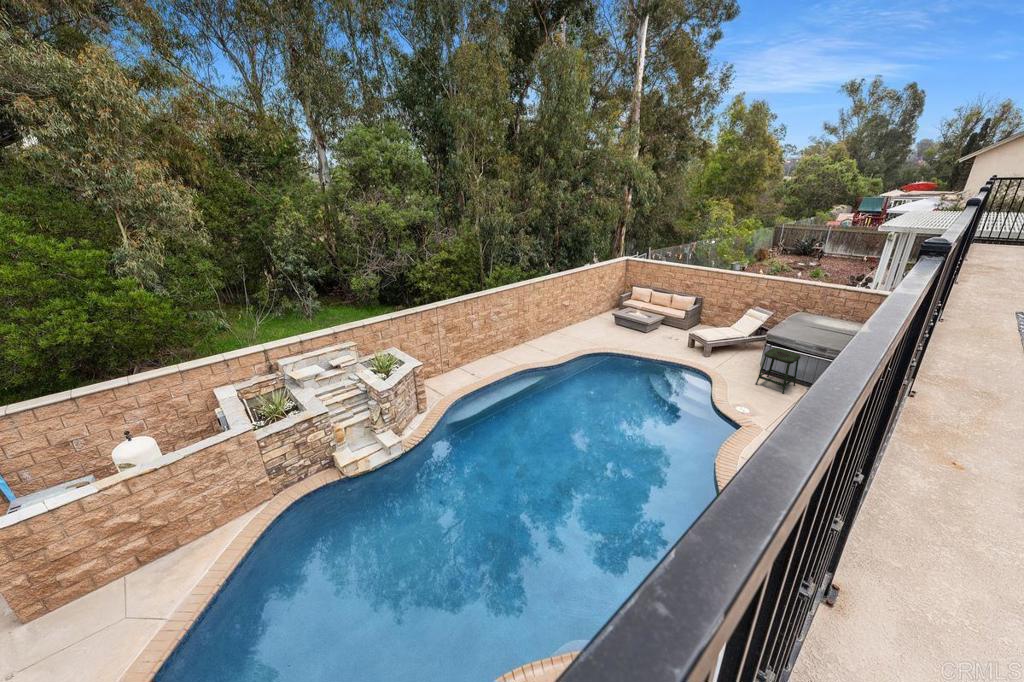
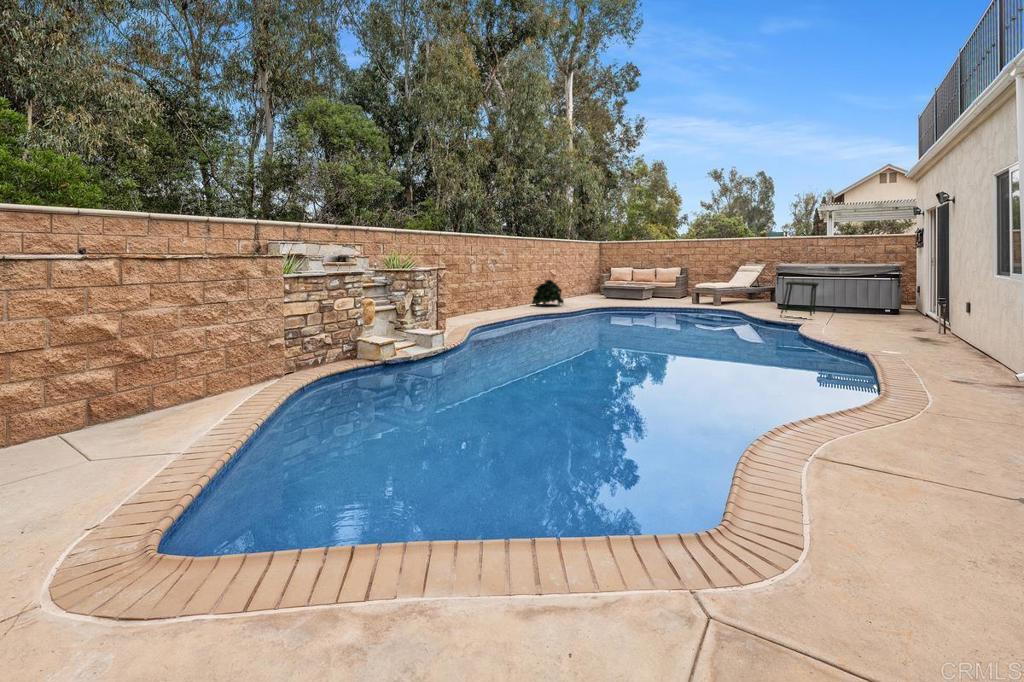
potted plant: none [540,319,567,344] -> present [532,280,564,305]

